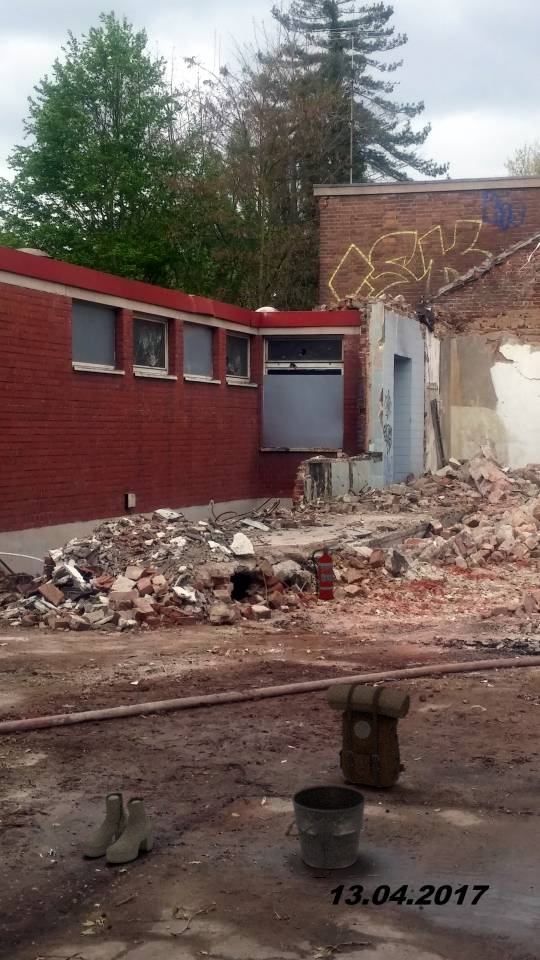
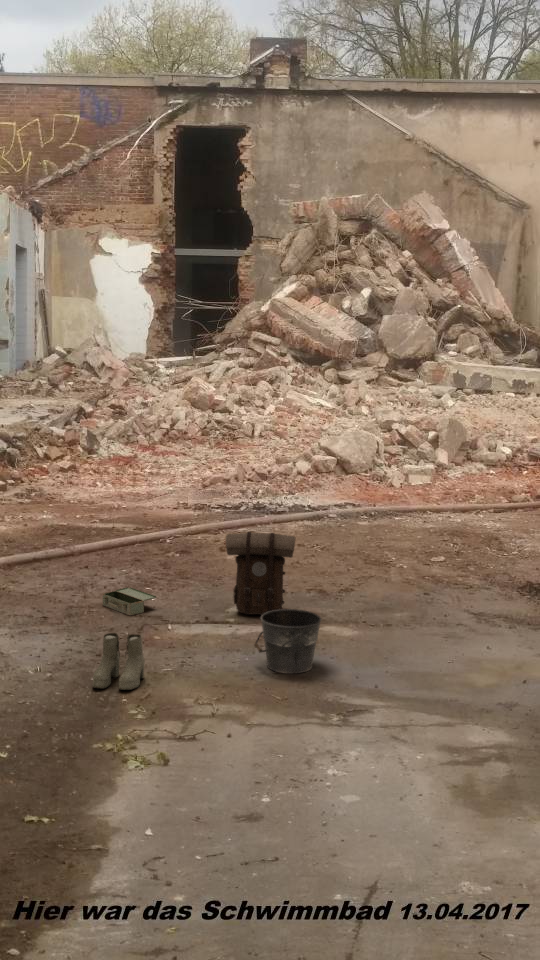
fire extinguisher: present [312,544,337,599] -> none [31,424,55,476]
toolbox: none [211,736,262,770] -> present [103,587,157,615]

